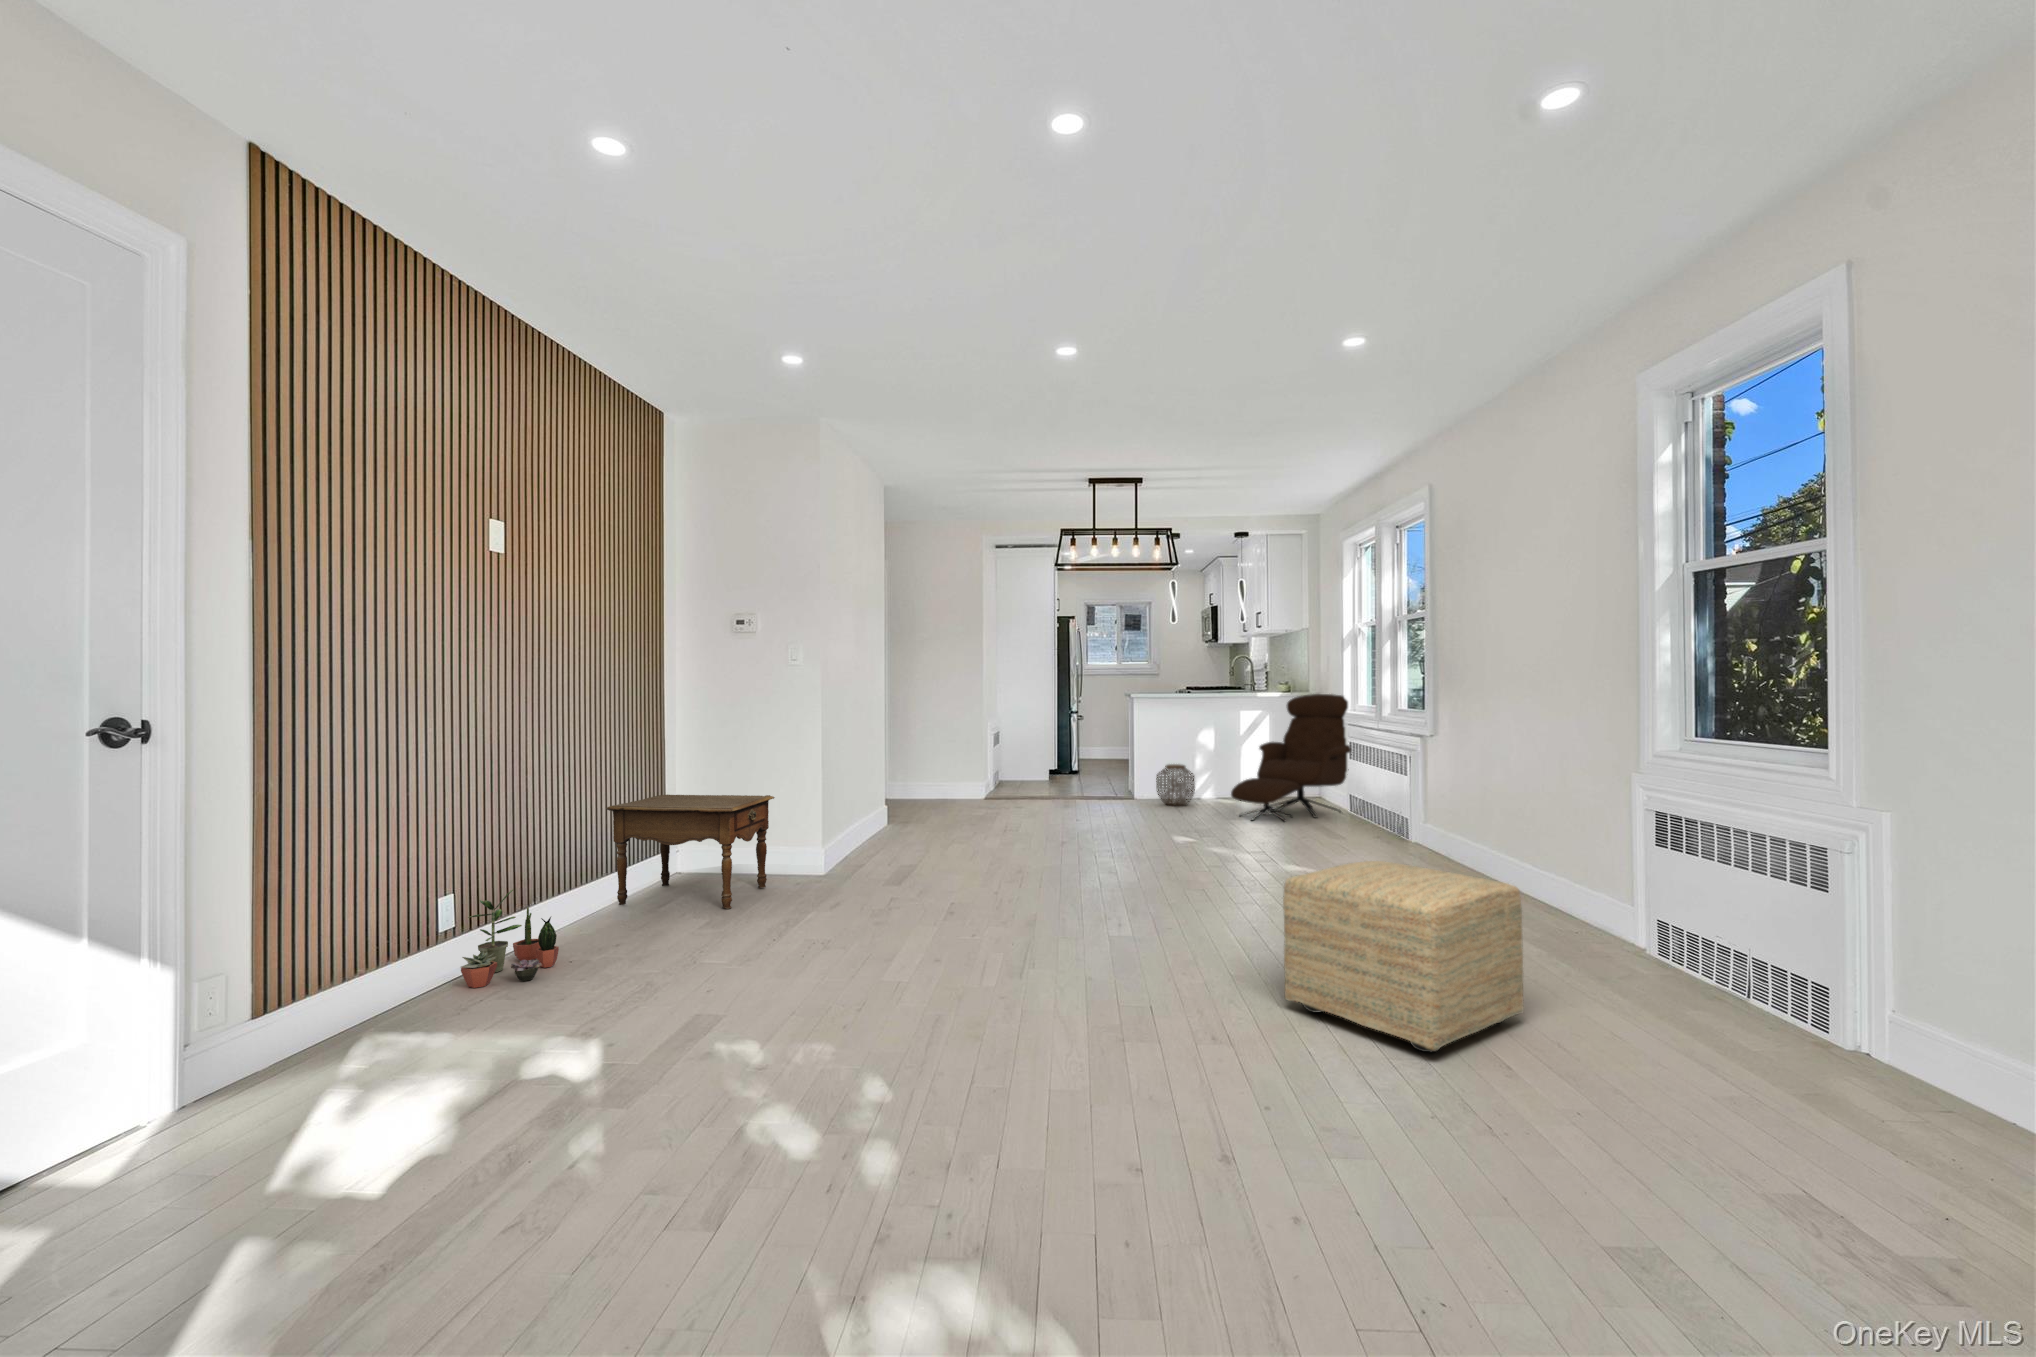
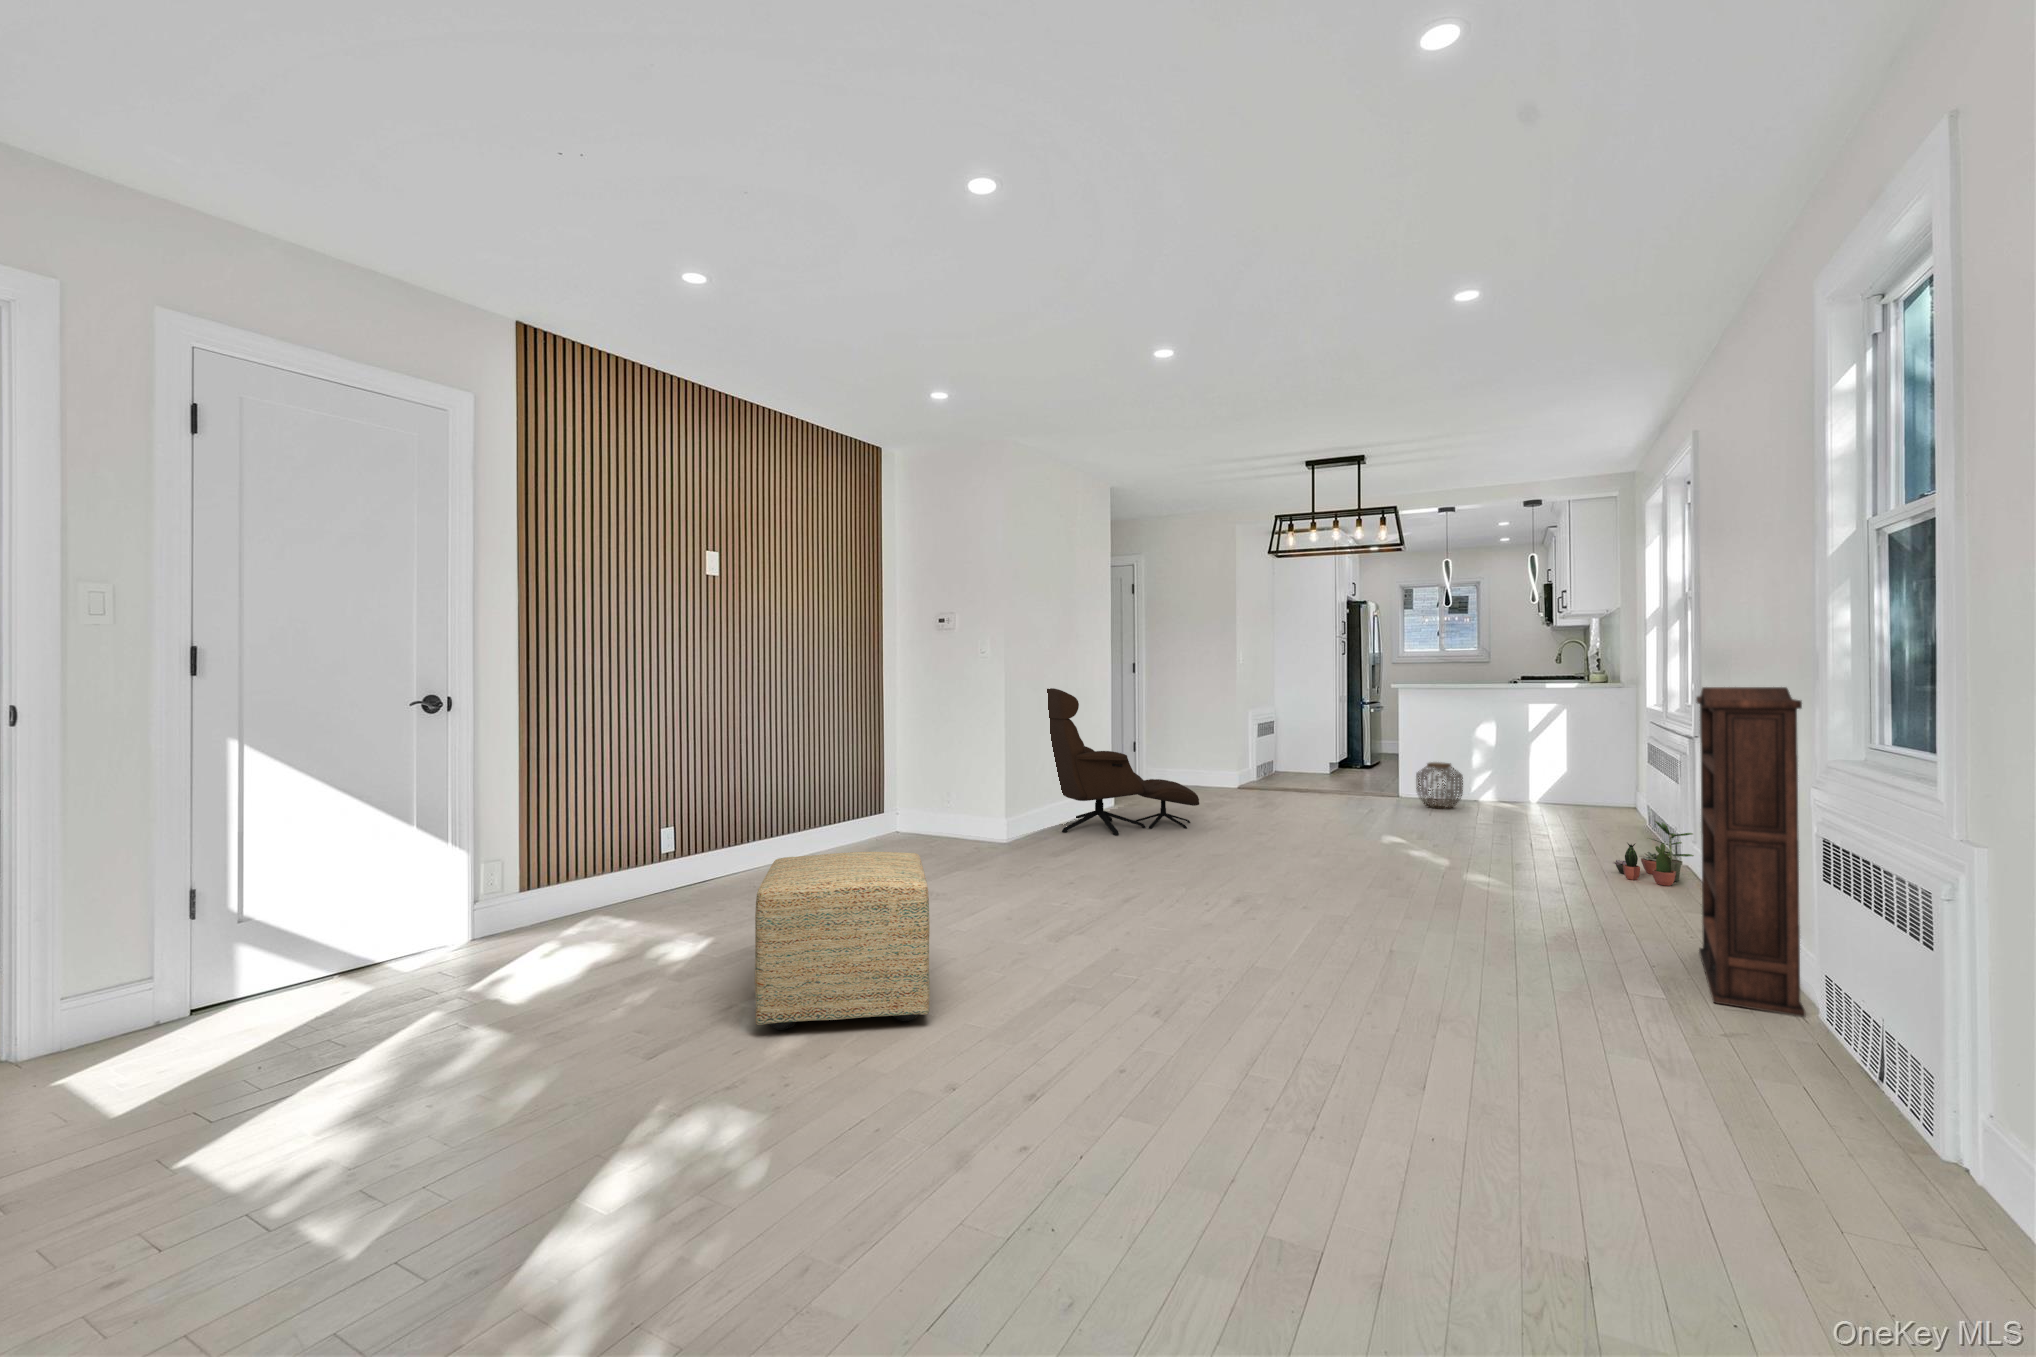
lounge chair: present [1231,694,1352,821] -> present [1047,688,1199,835]
bookshelf: none [1514,696,1646,957] -> present [1696,687,1805,1017]
side table: present [606,795,775,909] -> none [814,766,951,863]
ottoman: present [1283,861,1524,1052] -> present [755,852,930,1030]
potted plant: present [461,889,559,988] -> present [1613,821,1694,886]

